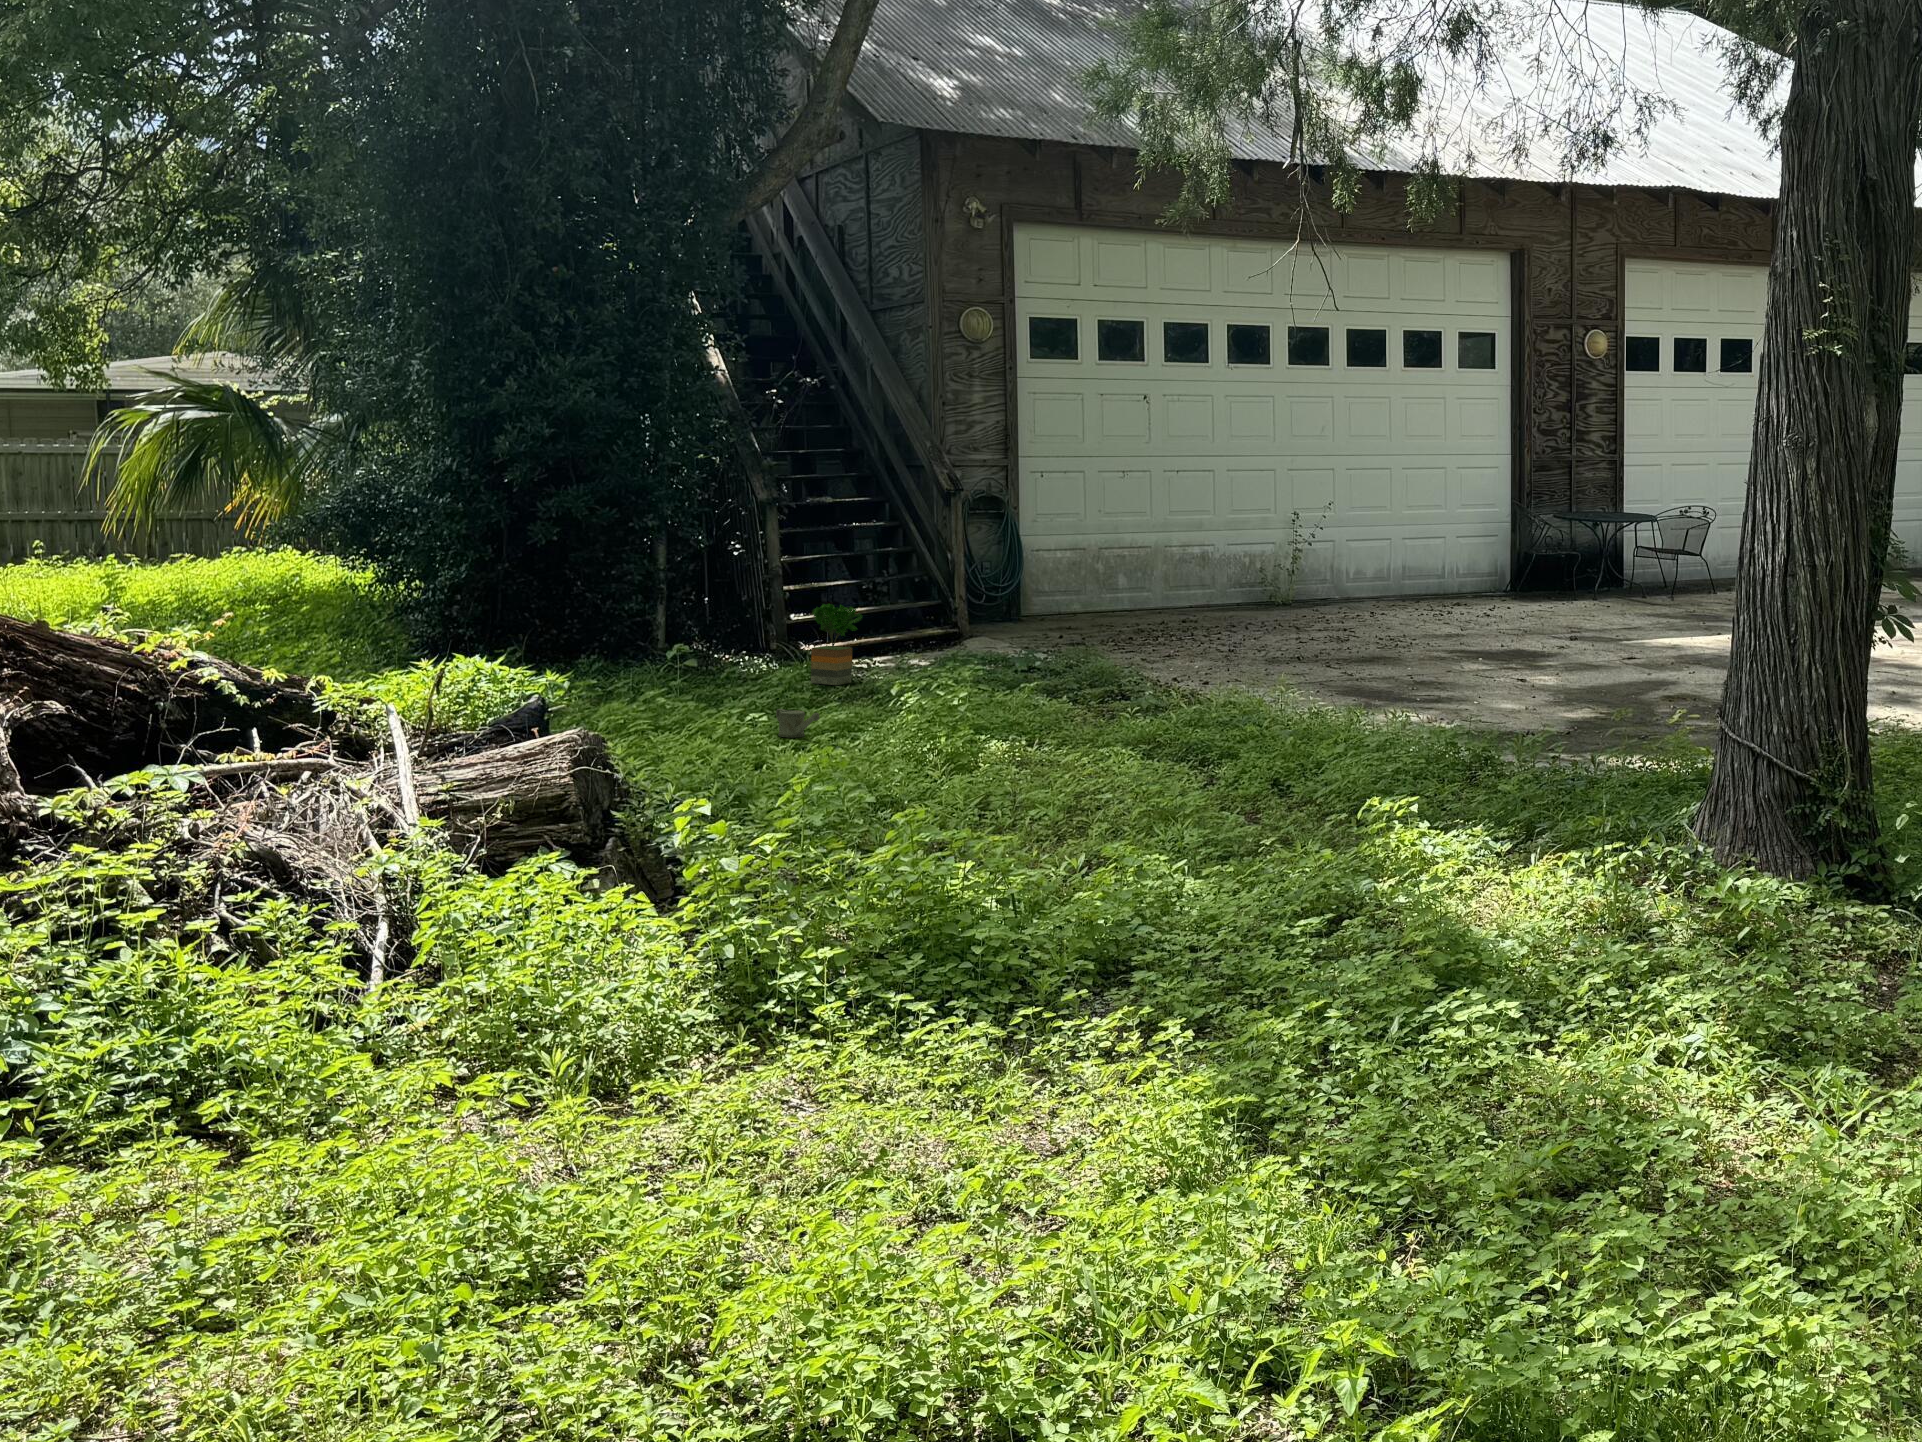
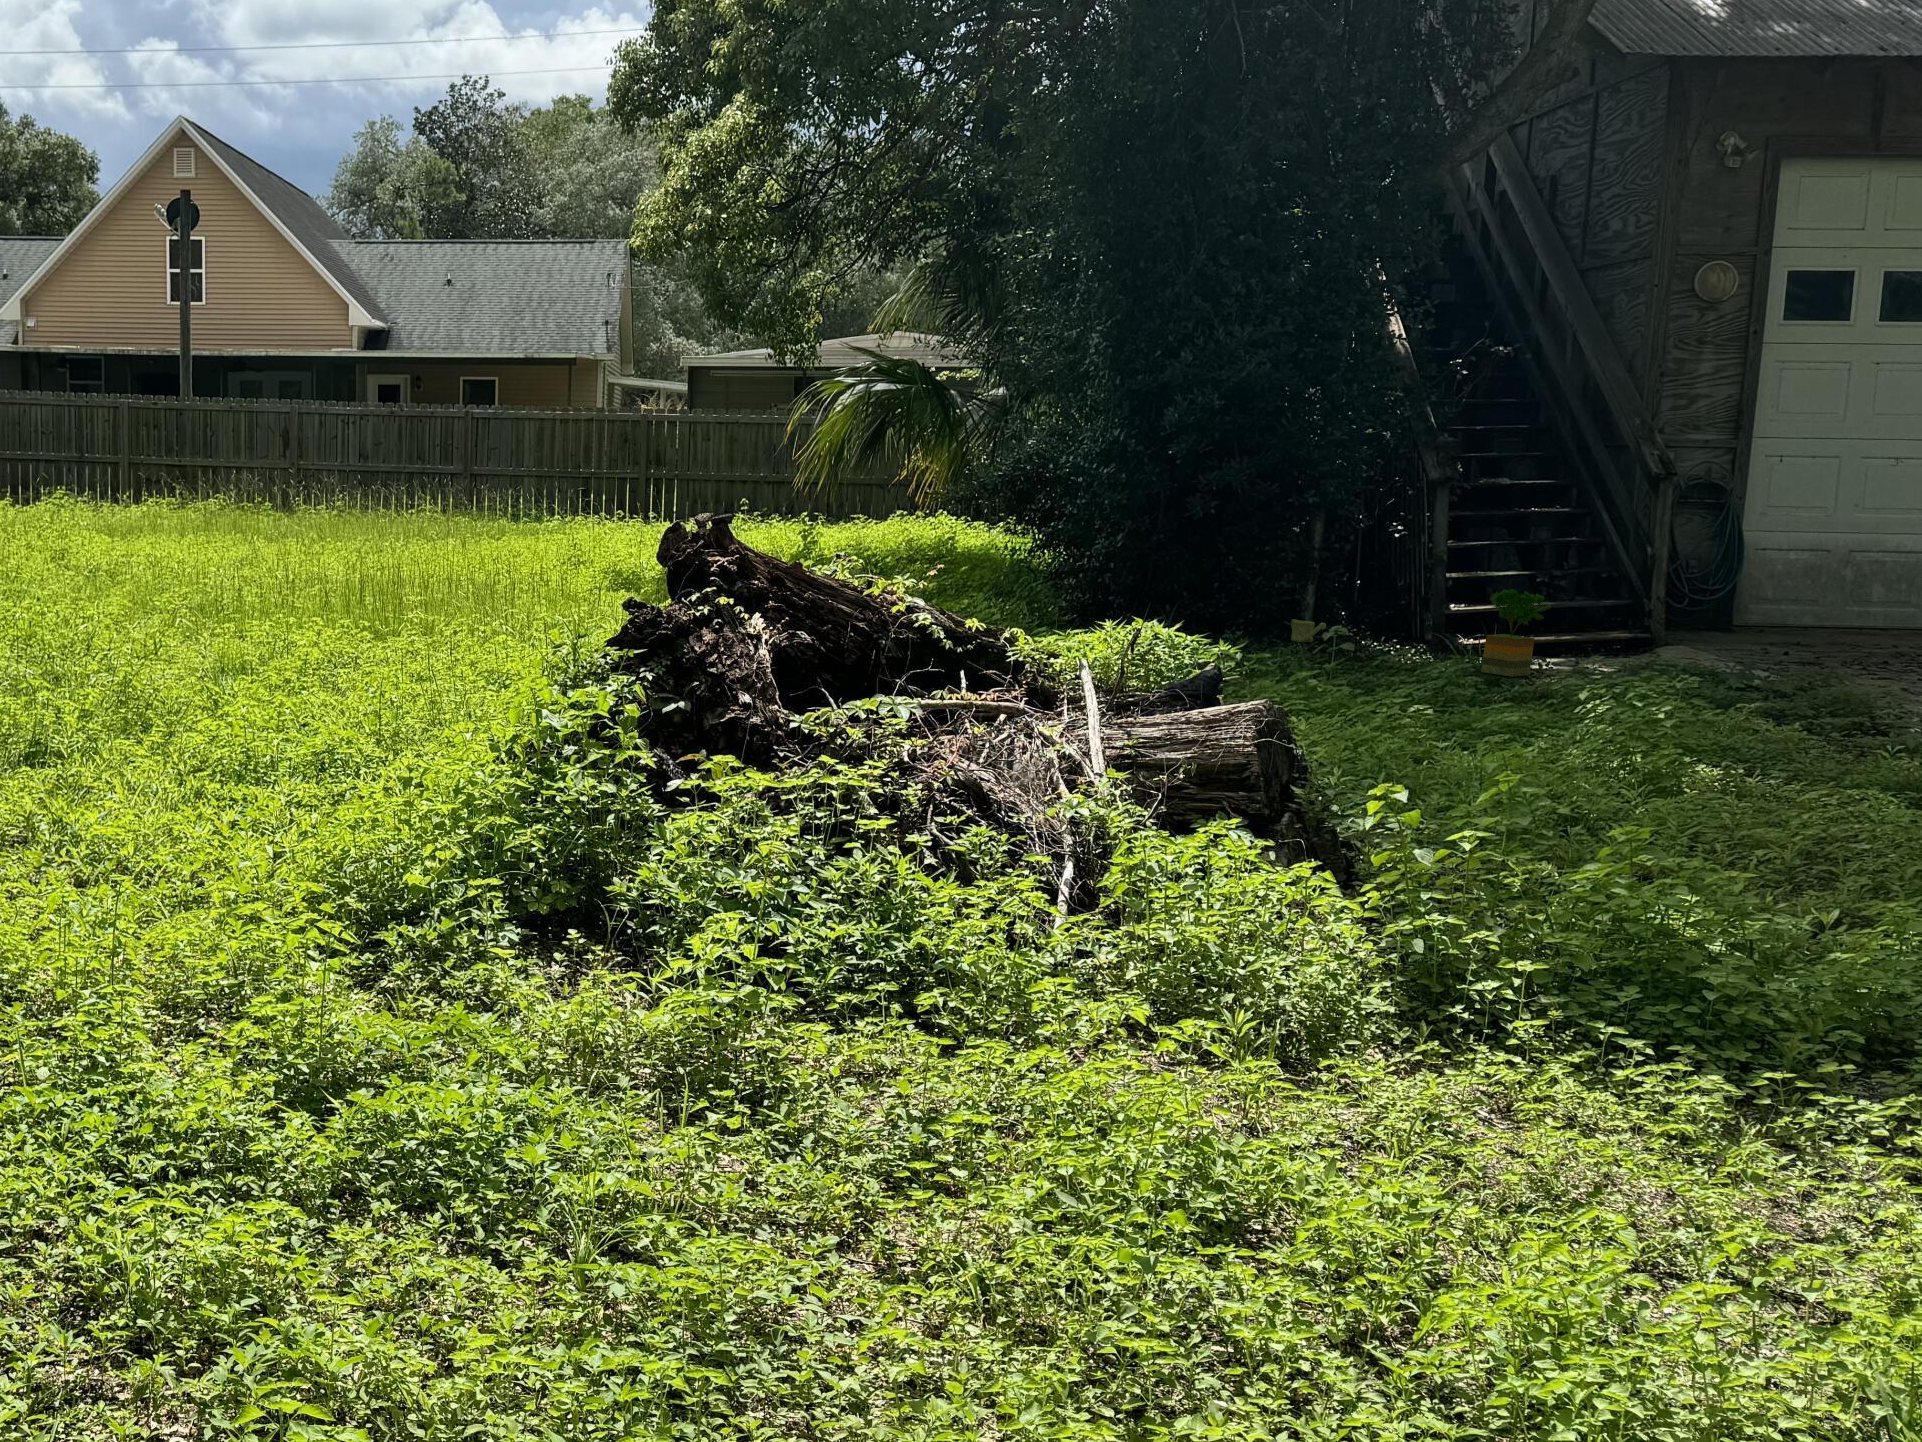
watering can: present [776,709,819,738] -> present [1291,619,1326,642]

